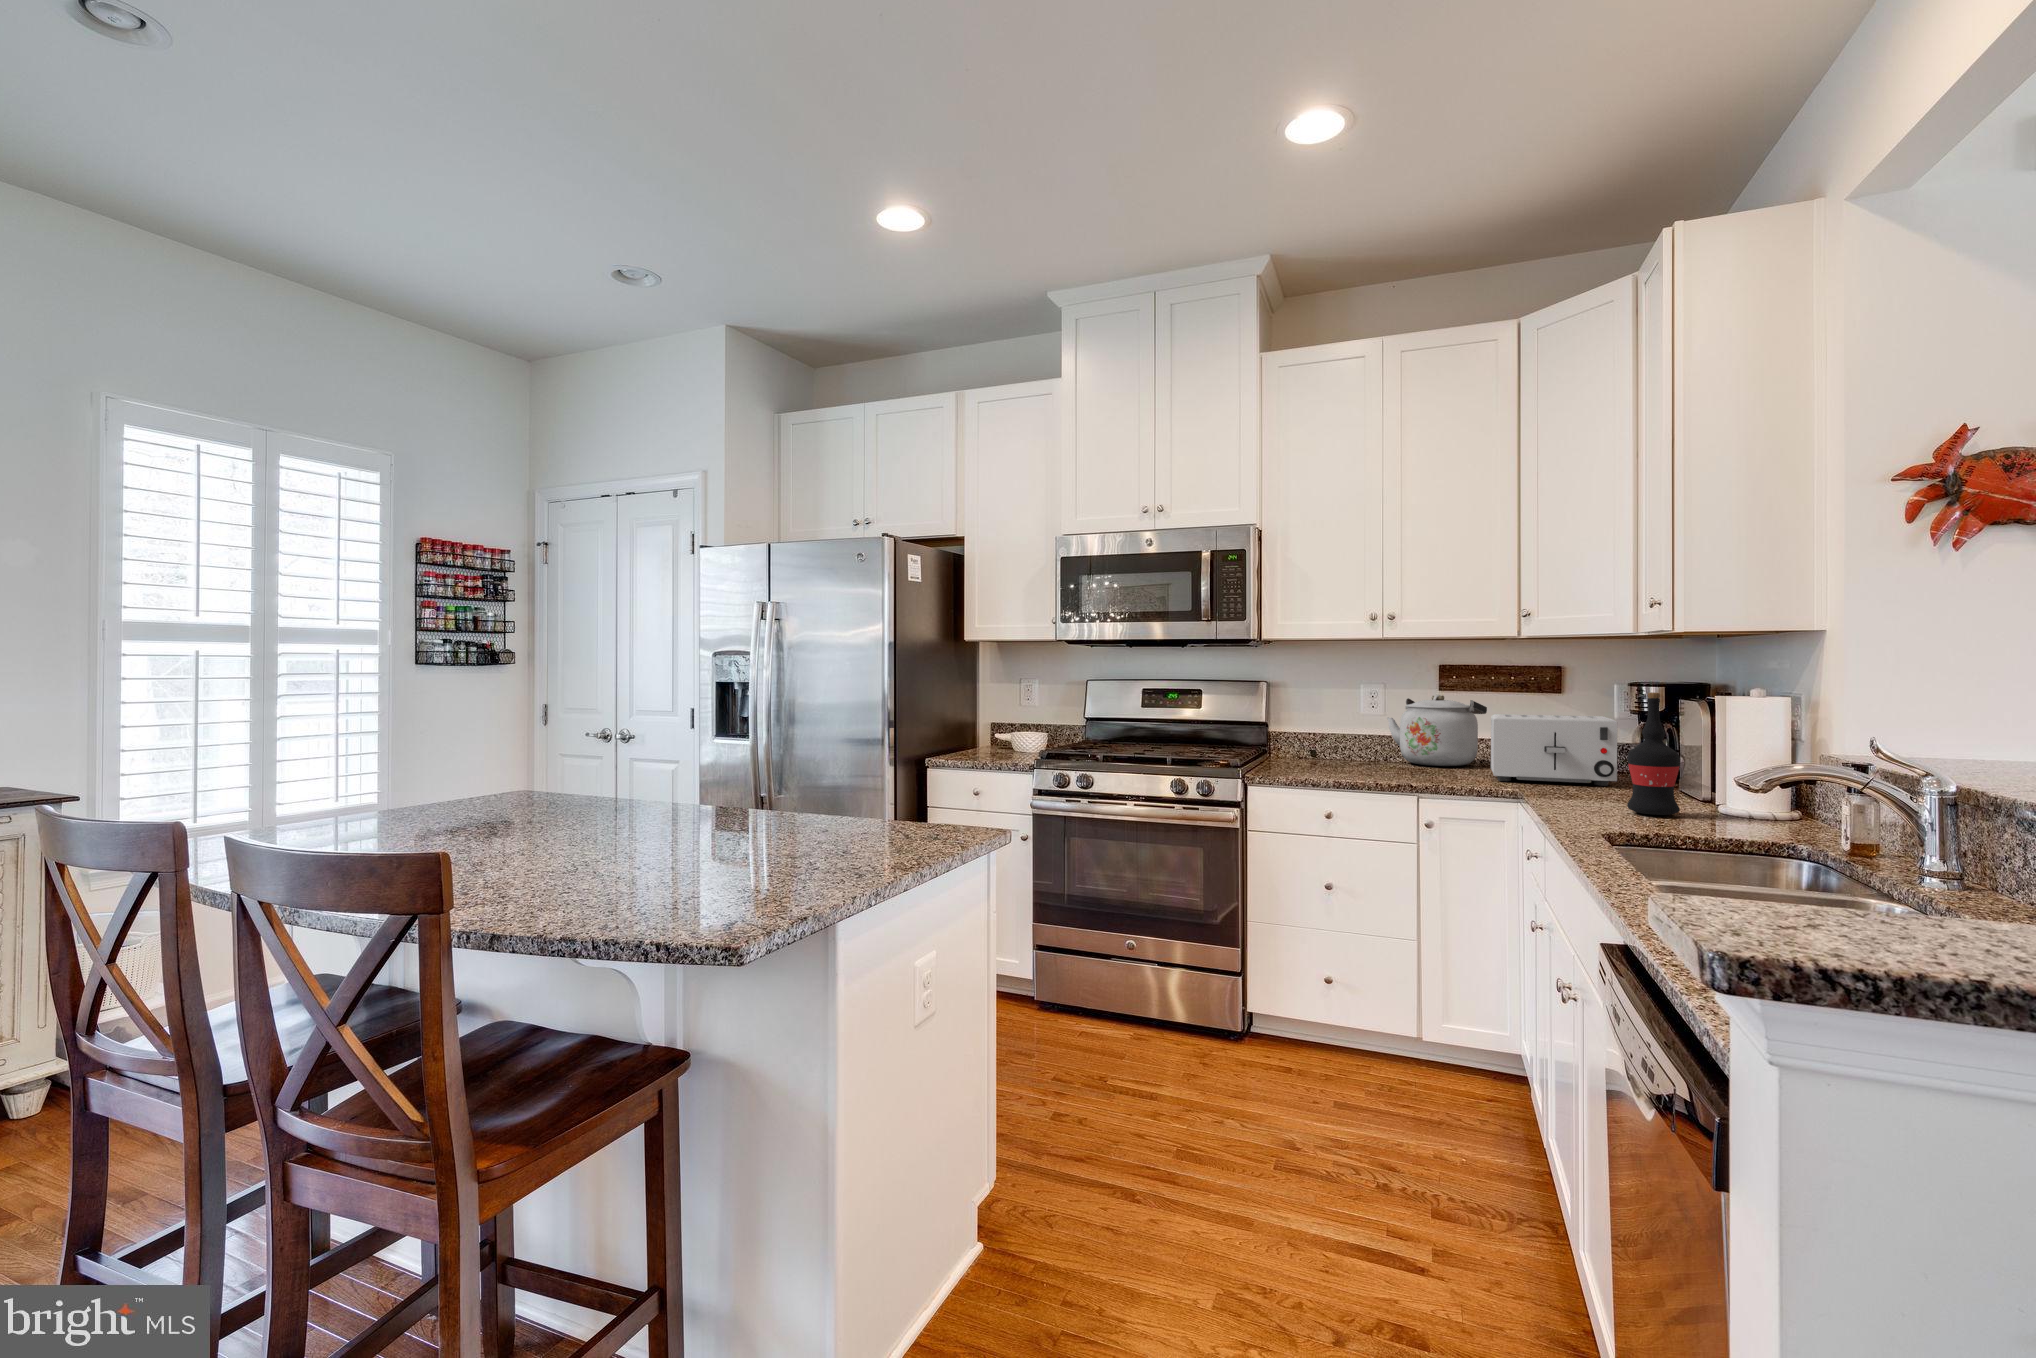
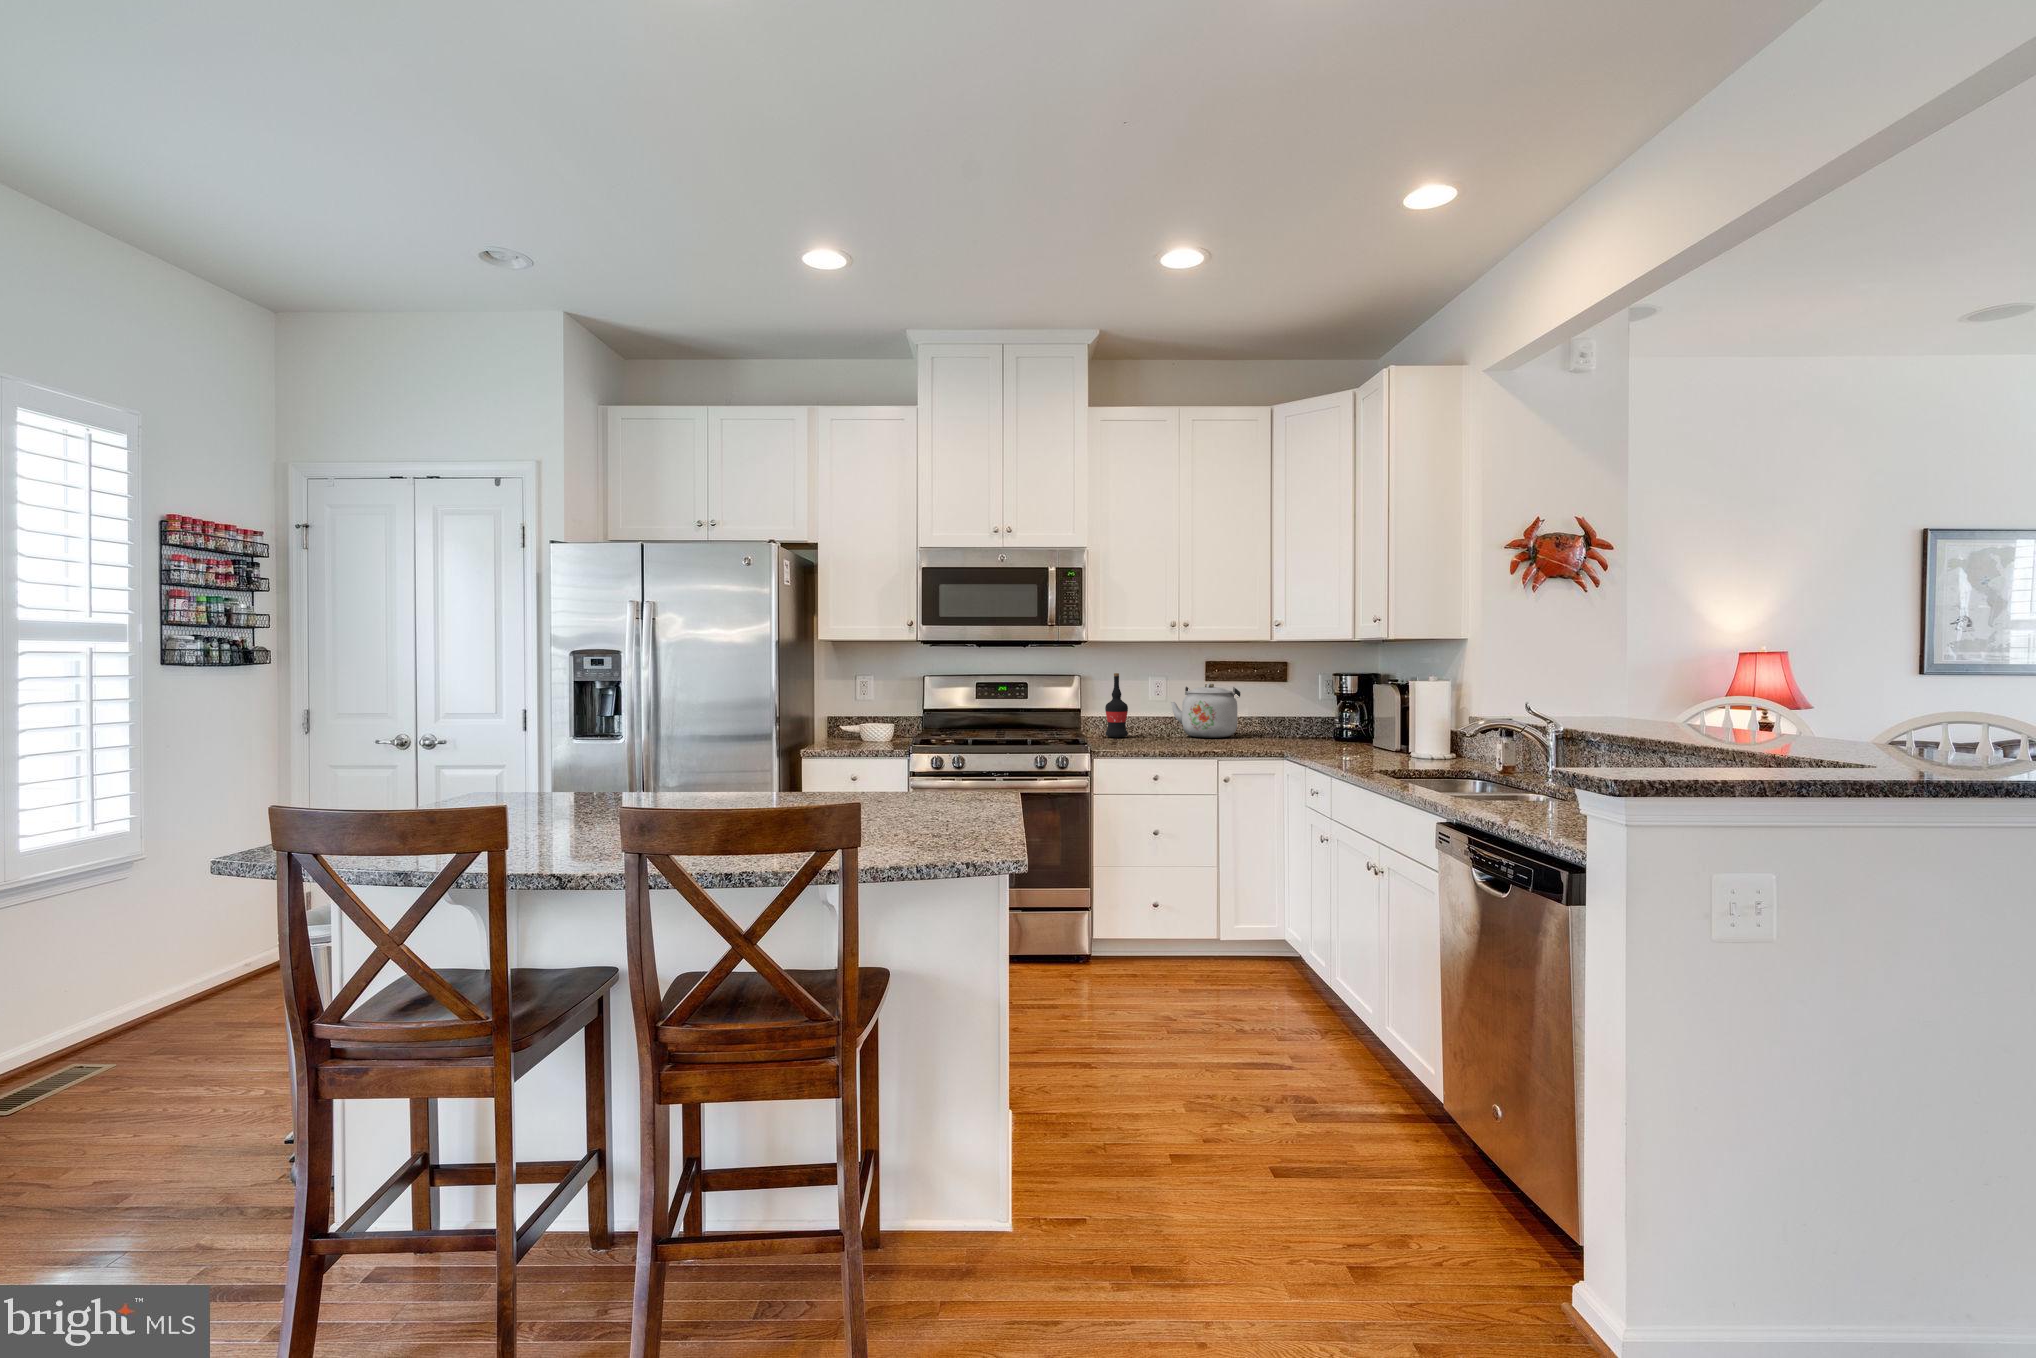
wine bottle: present [1627,692,1680,815] -> present [1105,673,1128,737]
toaster: present [1491,714,1617,786] -> none [1255,697,1341,745]

